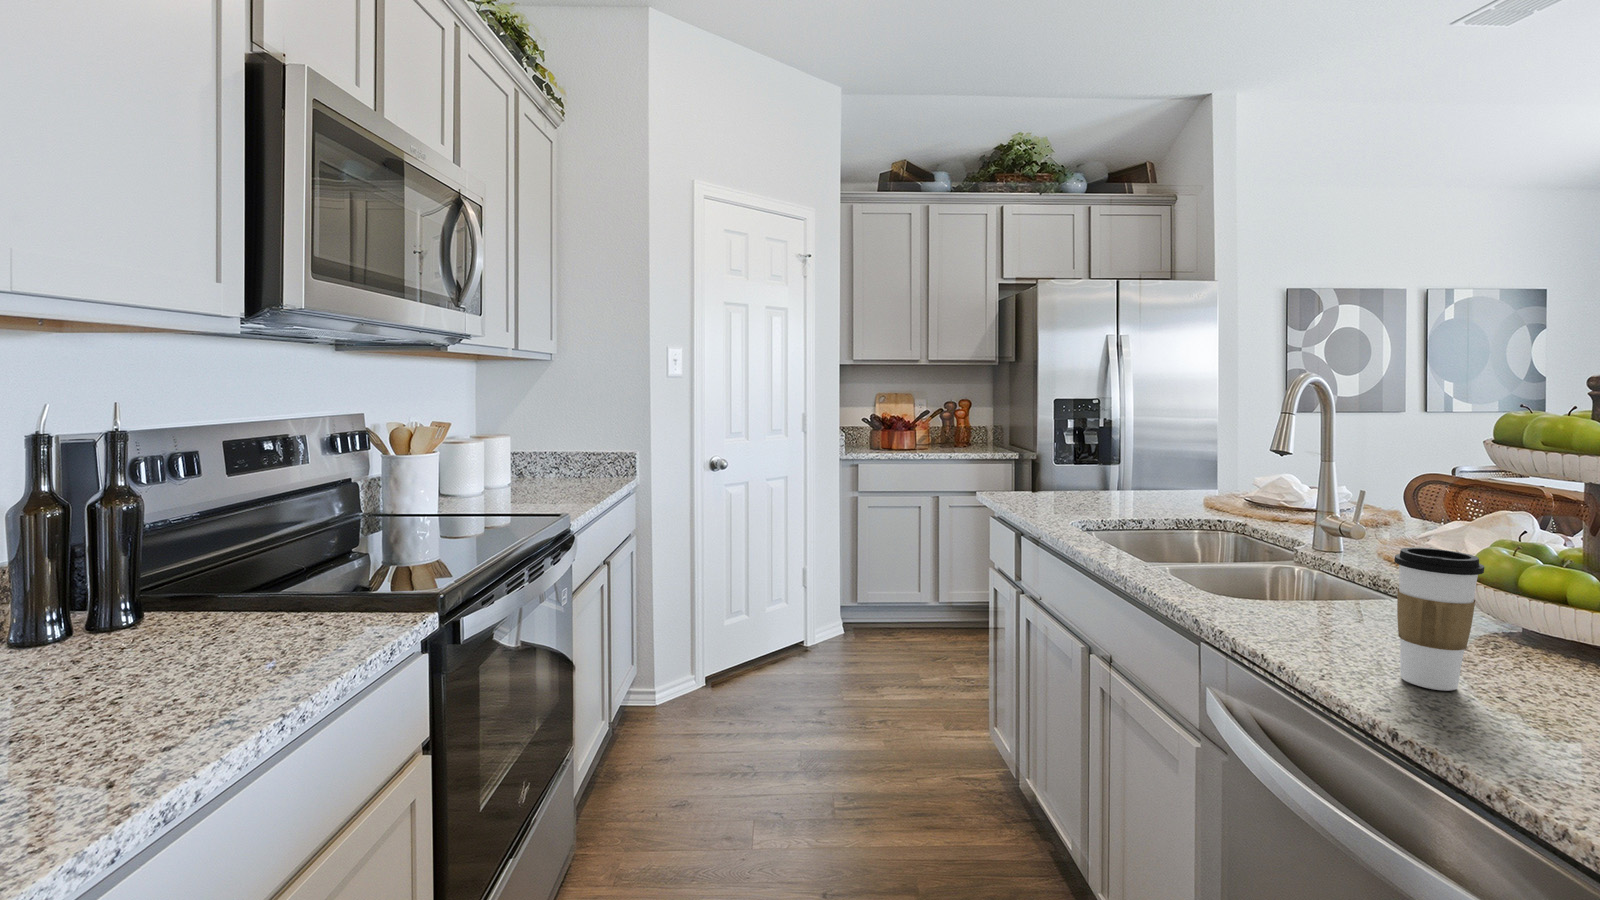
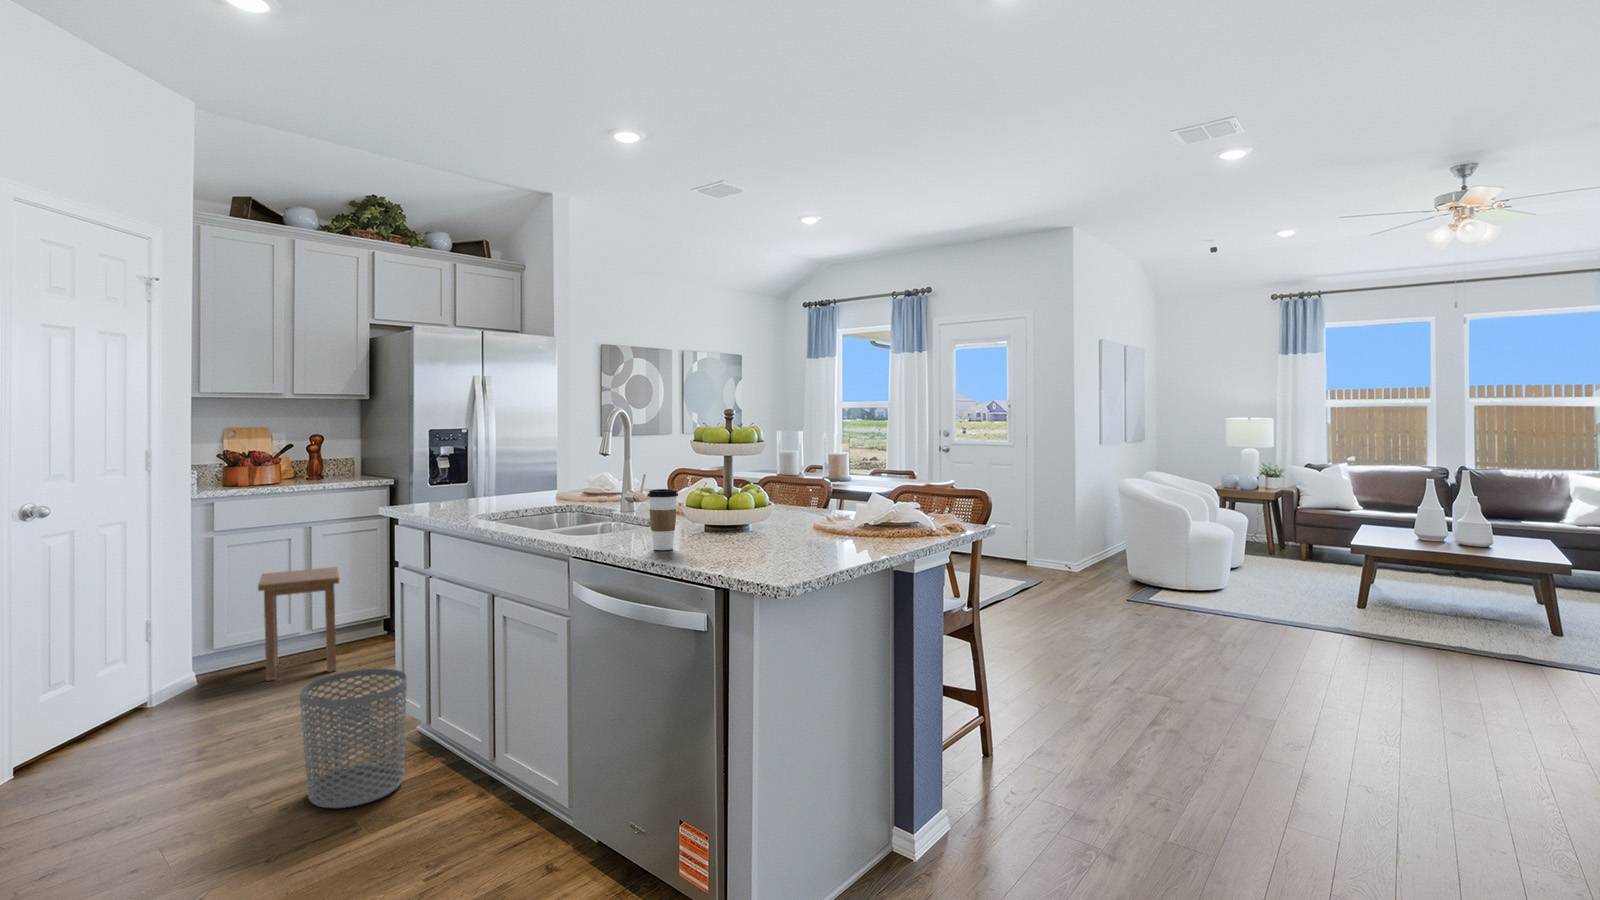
stool: none [884,537,958,650] -> present [258,567,339,681]
waste bin: none [866,684,978,858] -> present [300,668,407,808]

